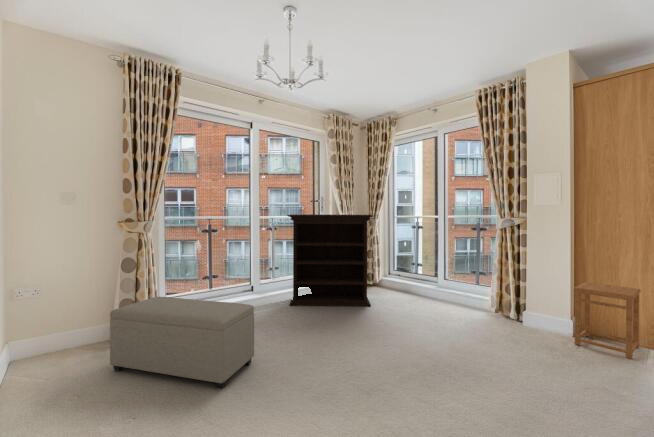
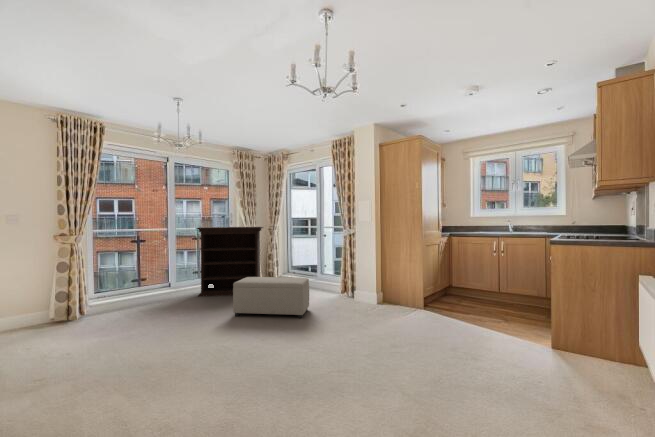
side table: present [574,282,641,359] -> none [371,269,408,313]
ottoman: present [110,297,255,389] -> present [233,277,309,318]

